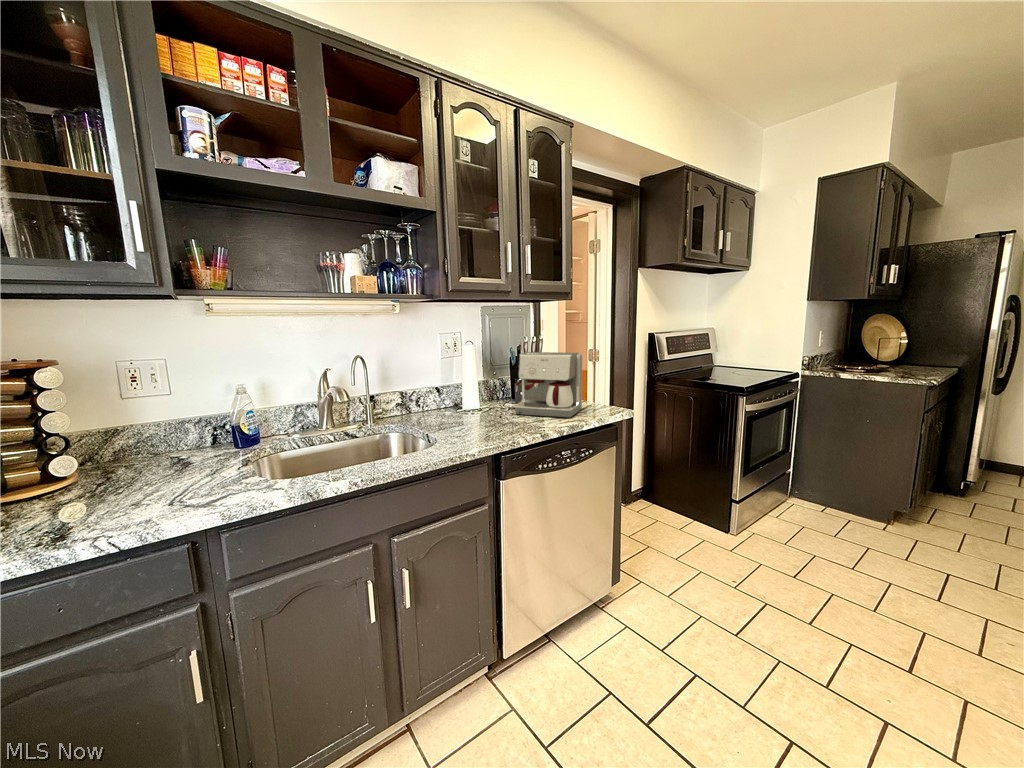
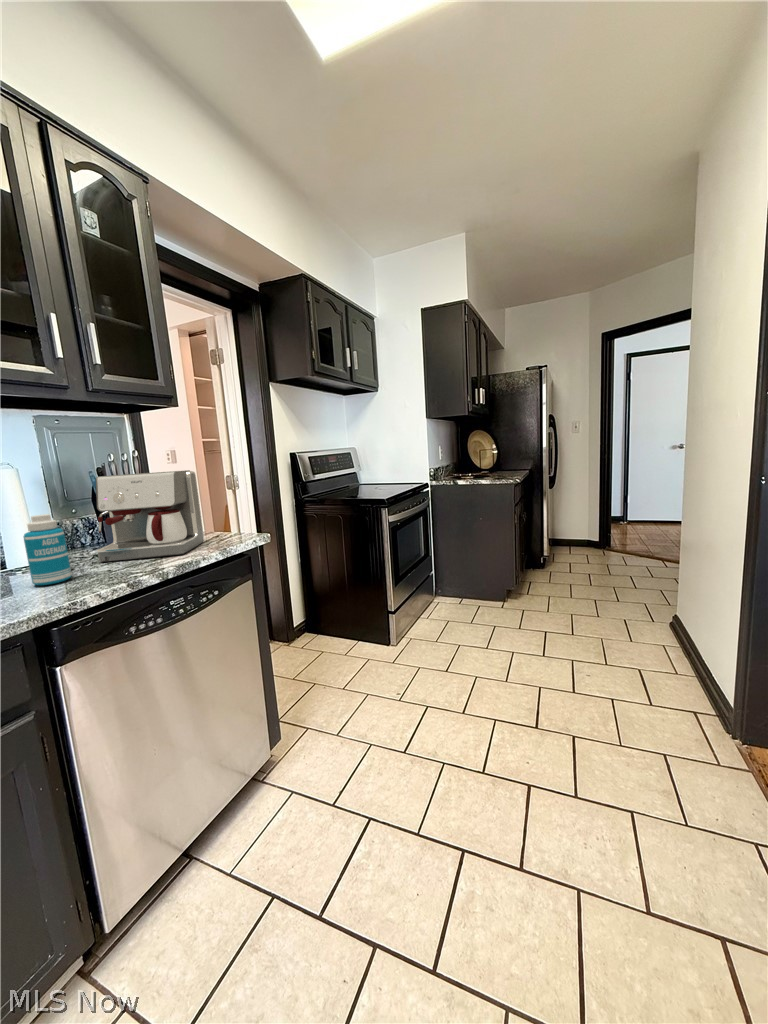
bottle: none [484,380,505,426] -> present [23,514,72,585]

